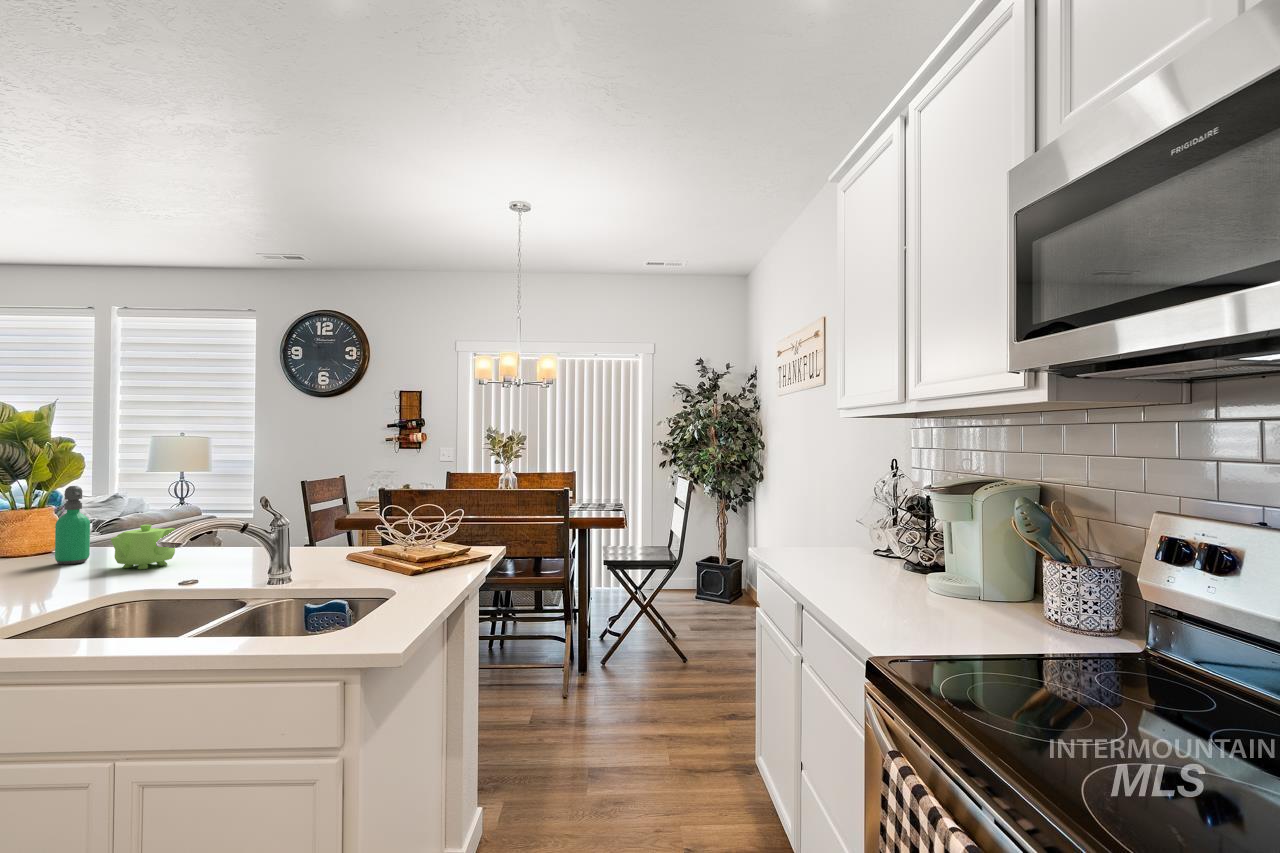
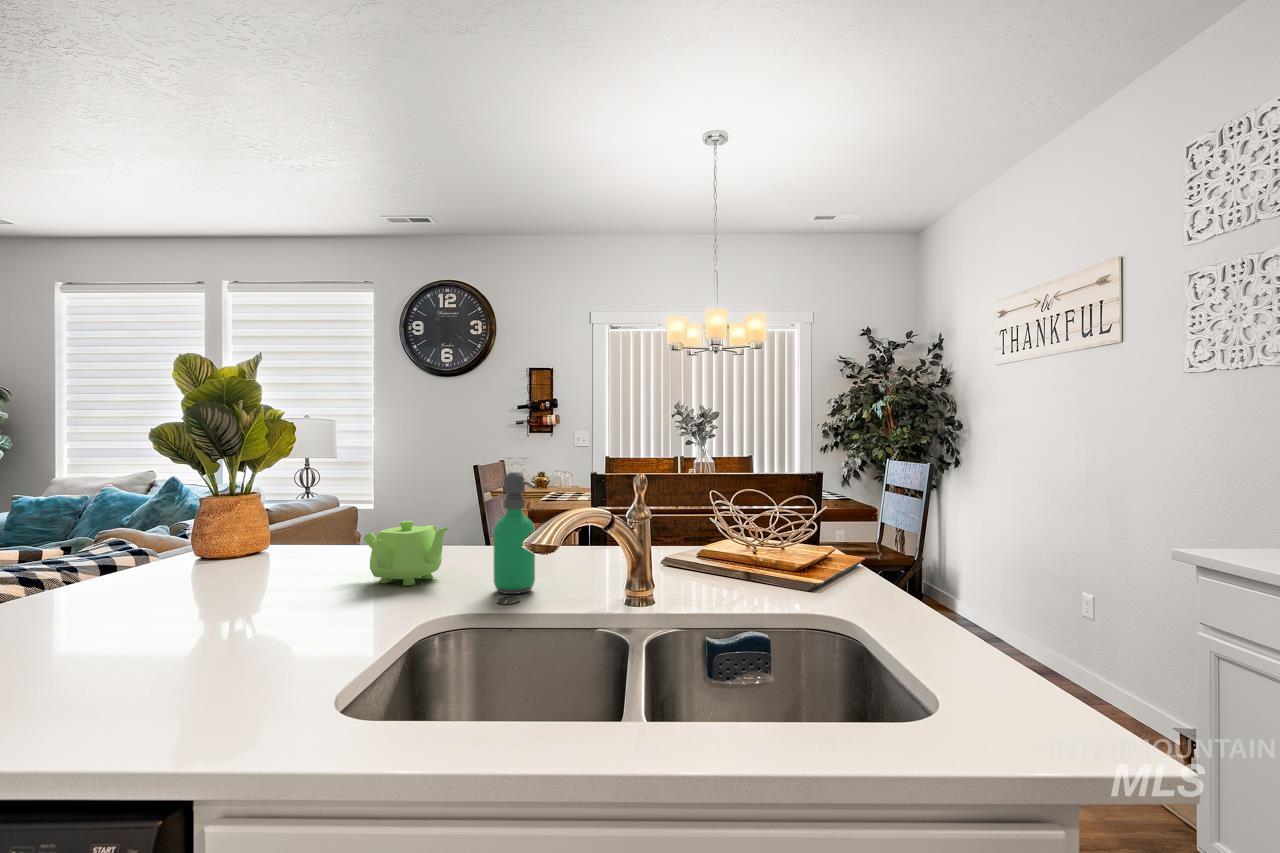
soap dispenser: present [55,486,90,564] -> present [494,472,536,594]

